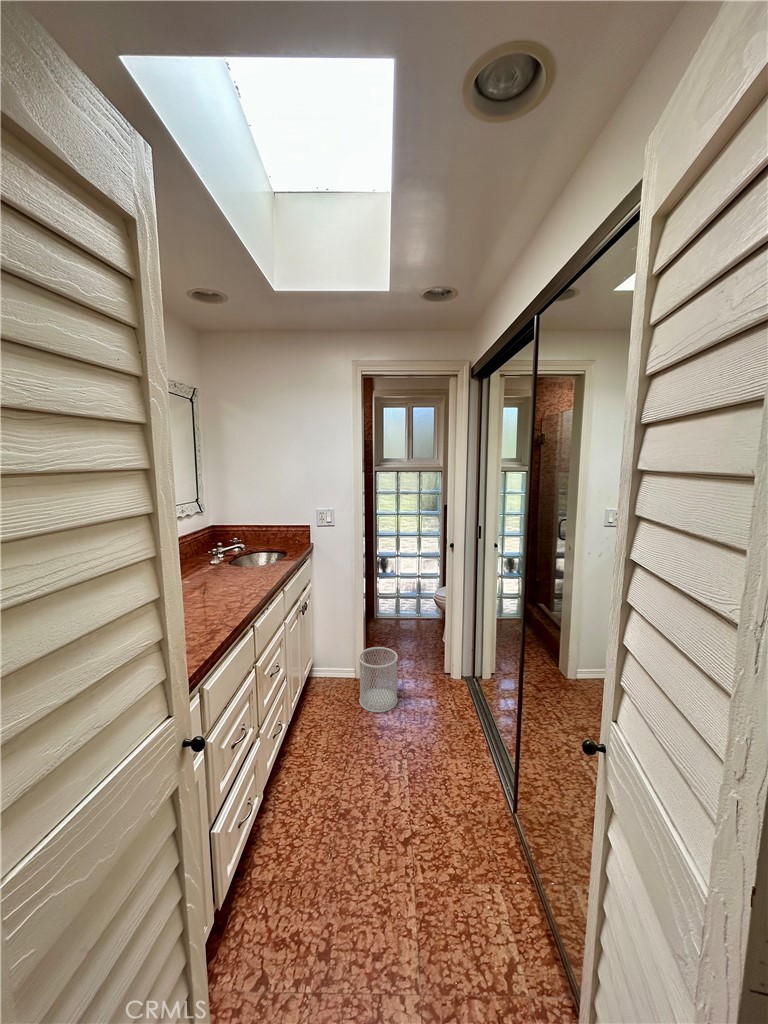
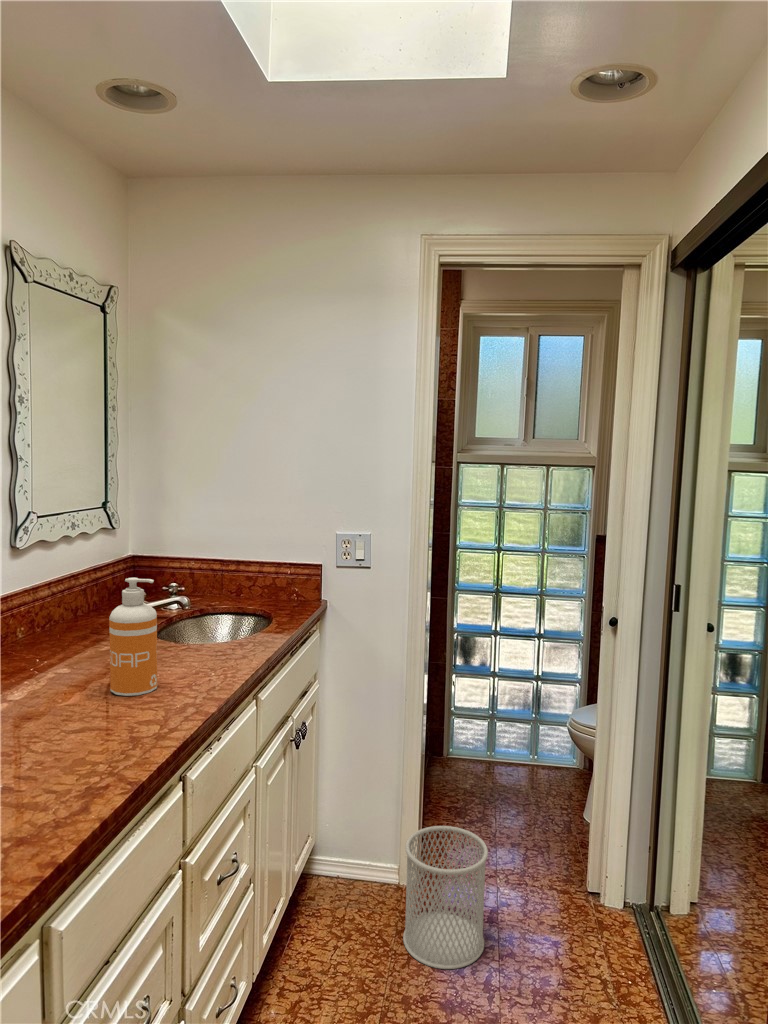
soap dispenser: none [209,534,235,592] -> present [109,578,157,696]

